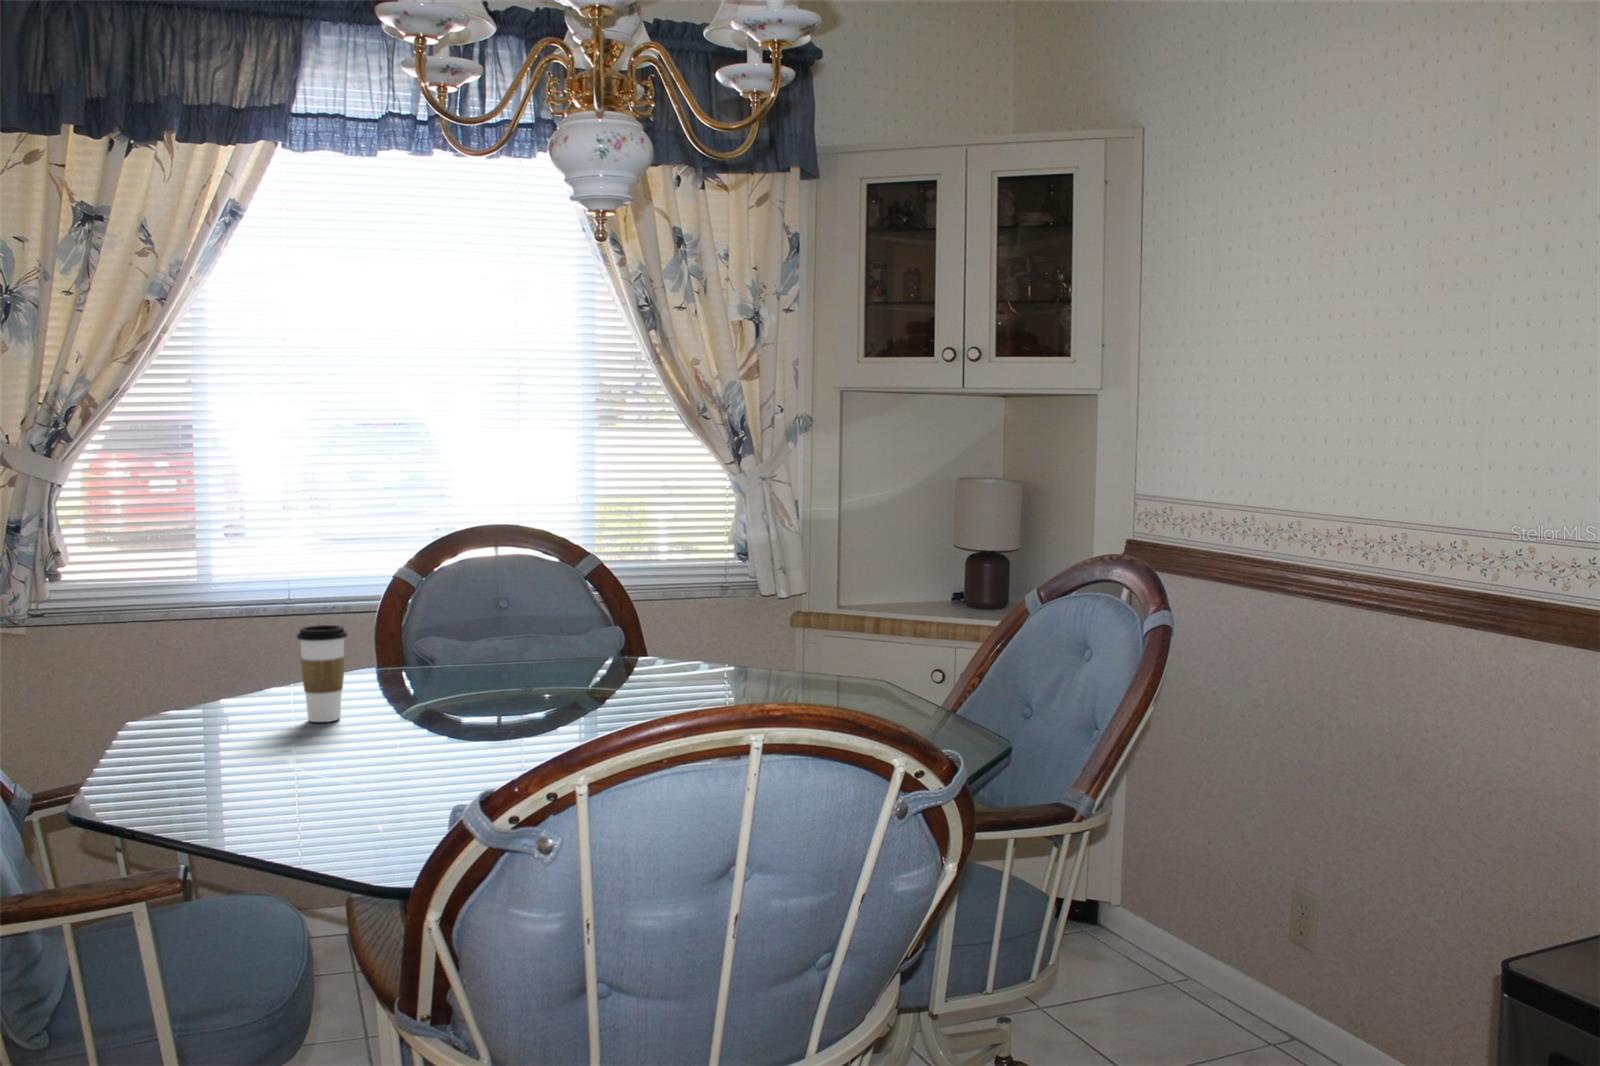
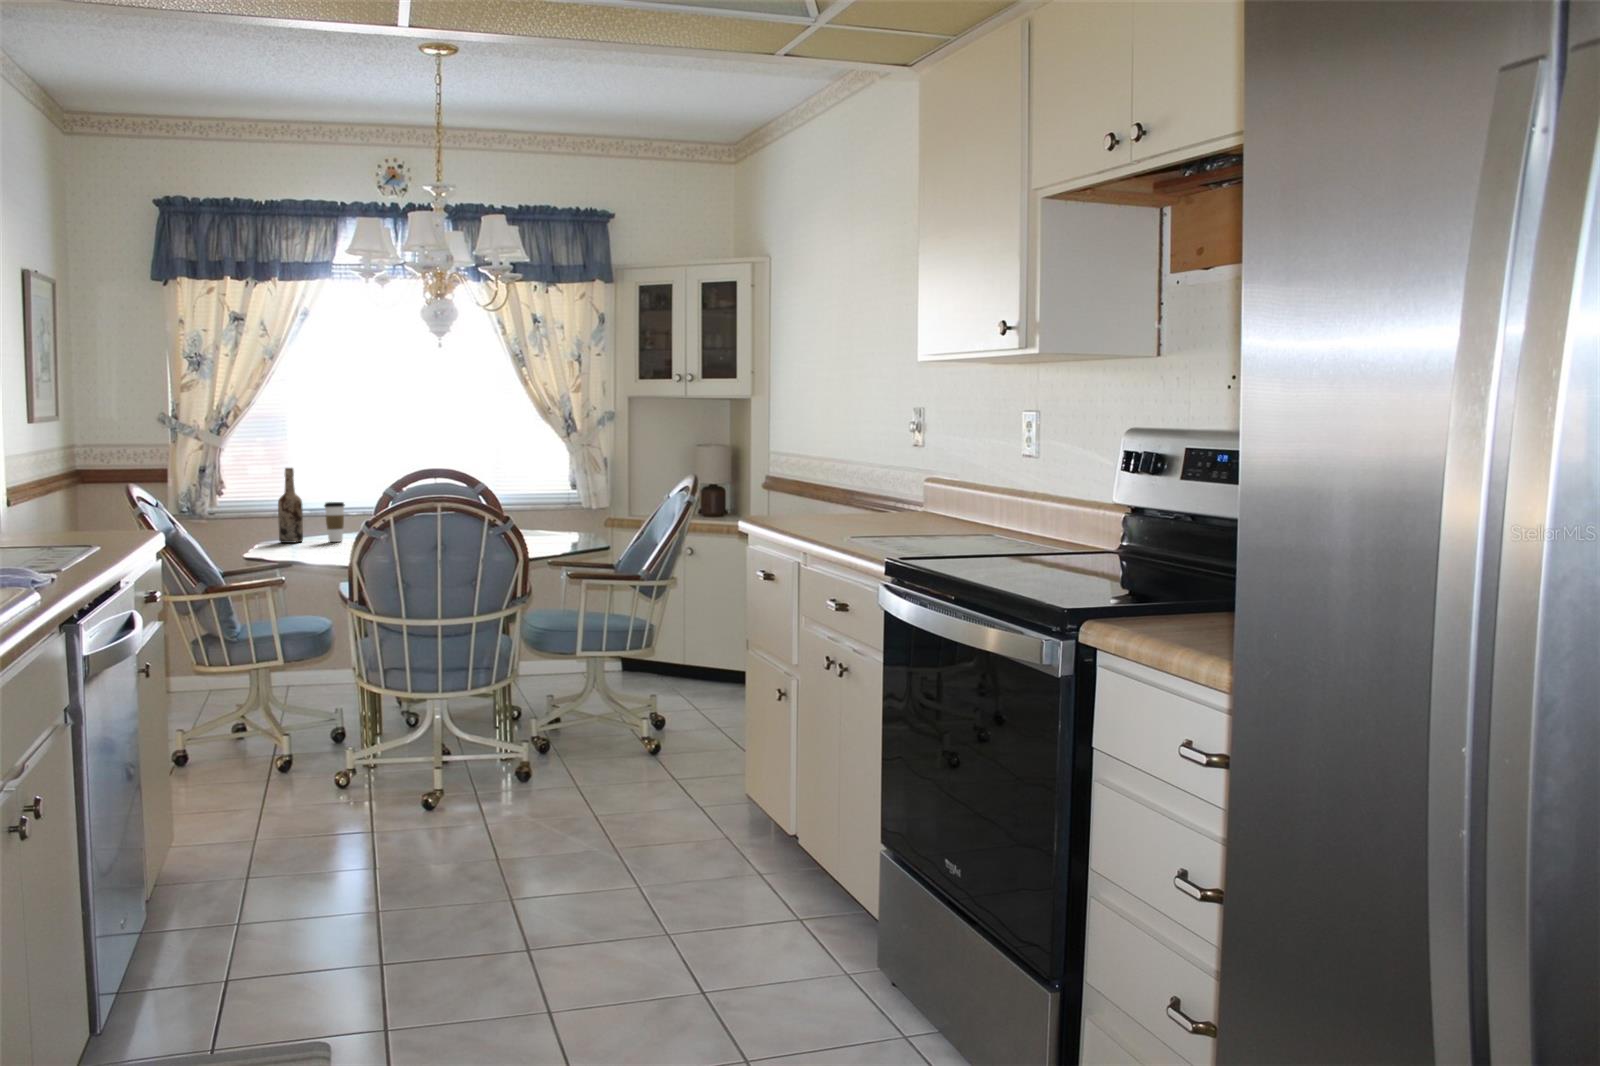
wine bottle: none [184,545,244,726] -> present [278,468,303,543]

